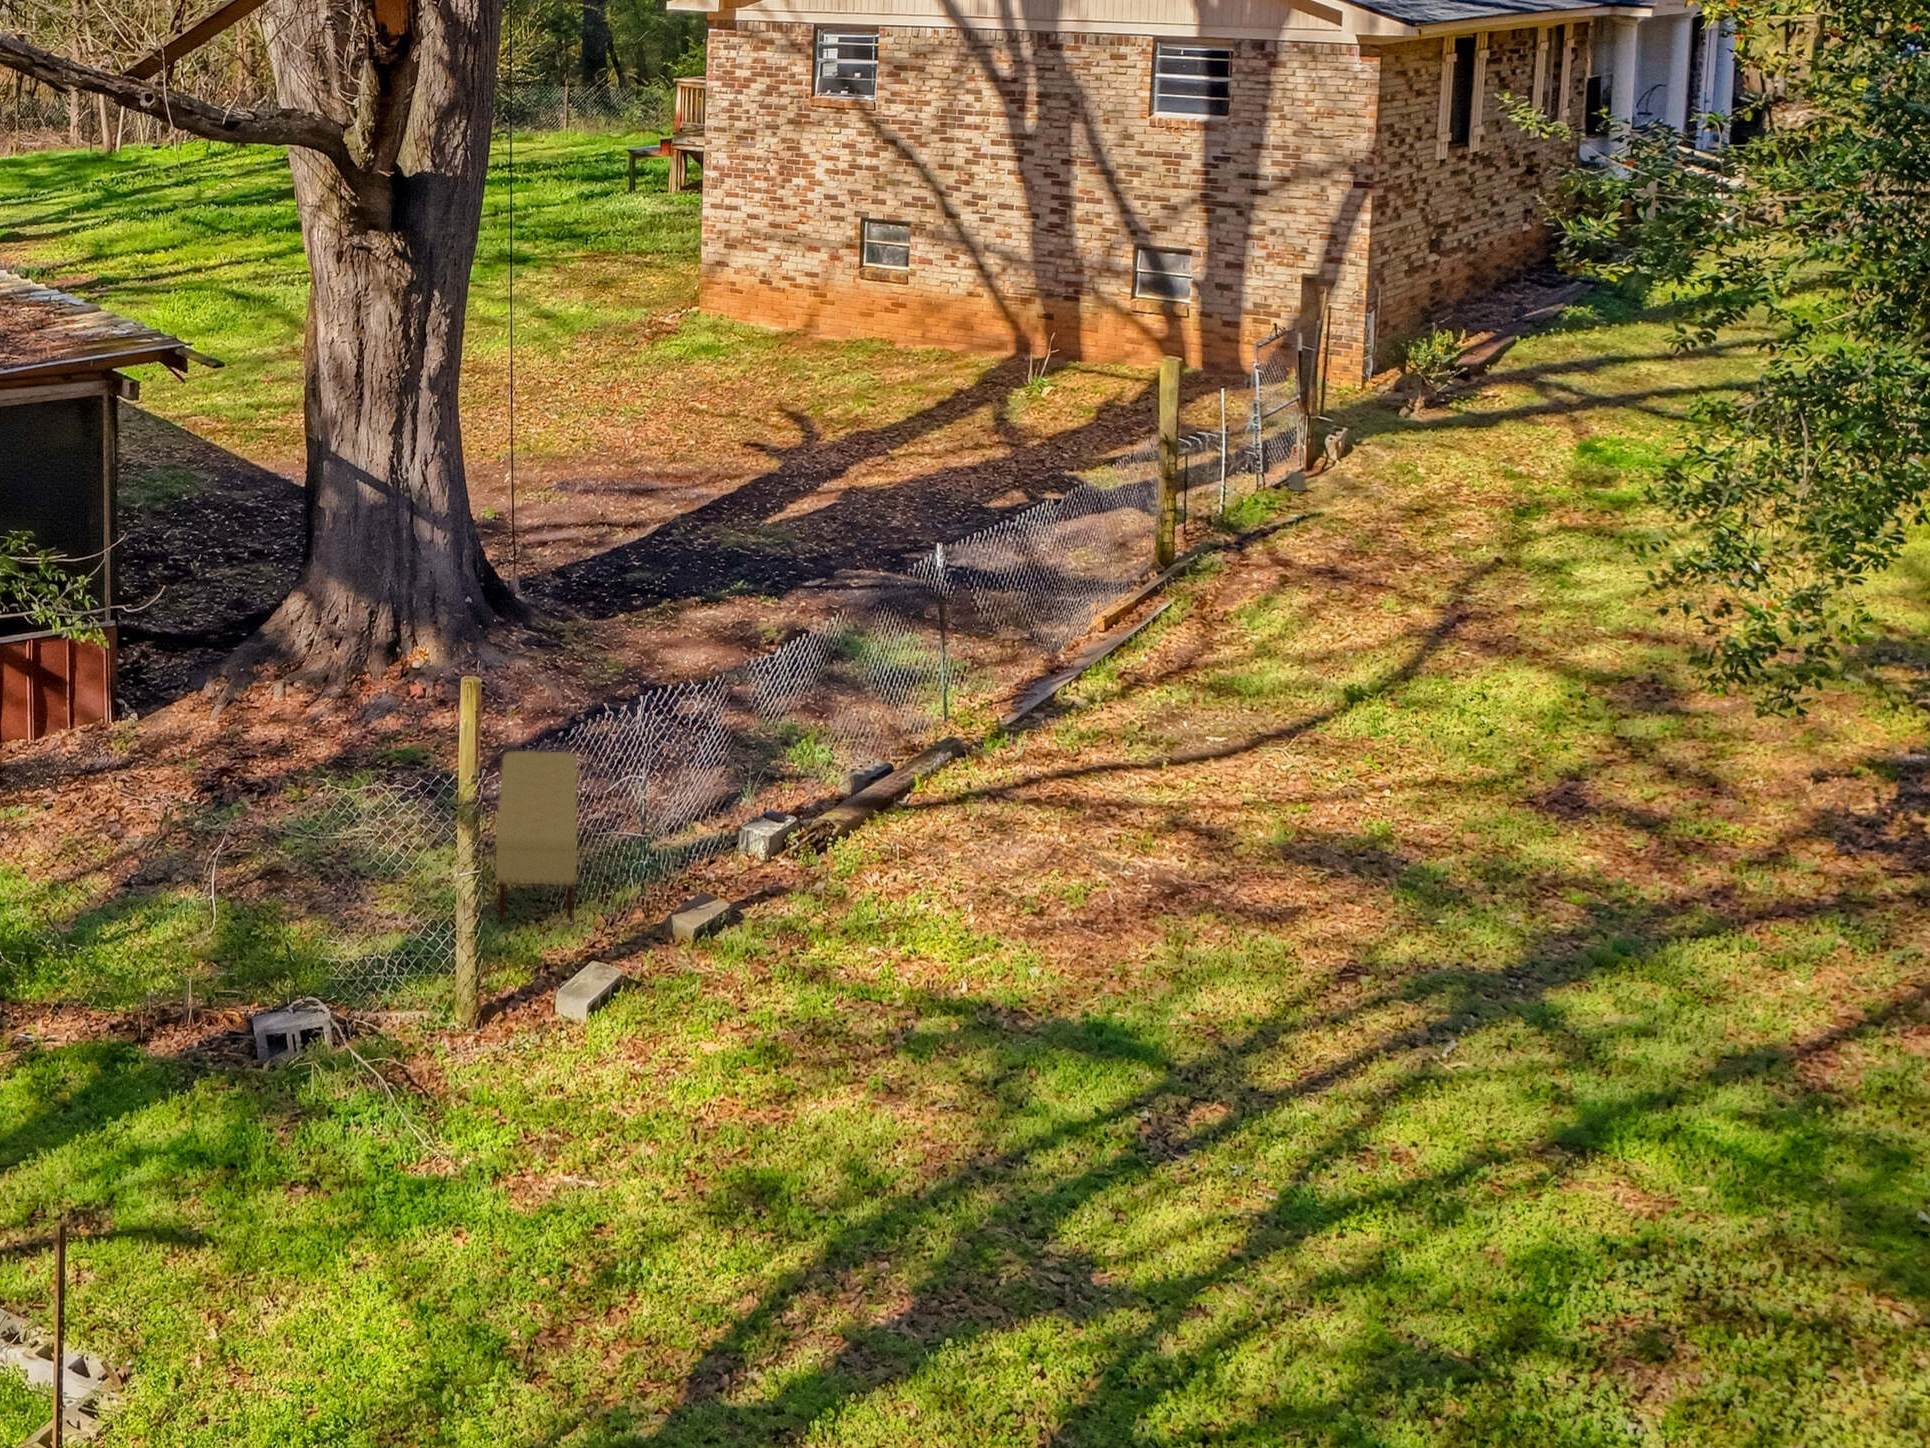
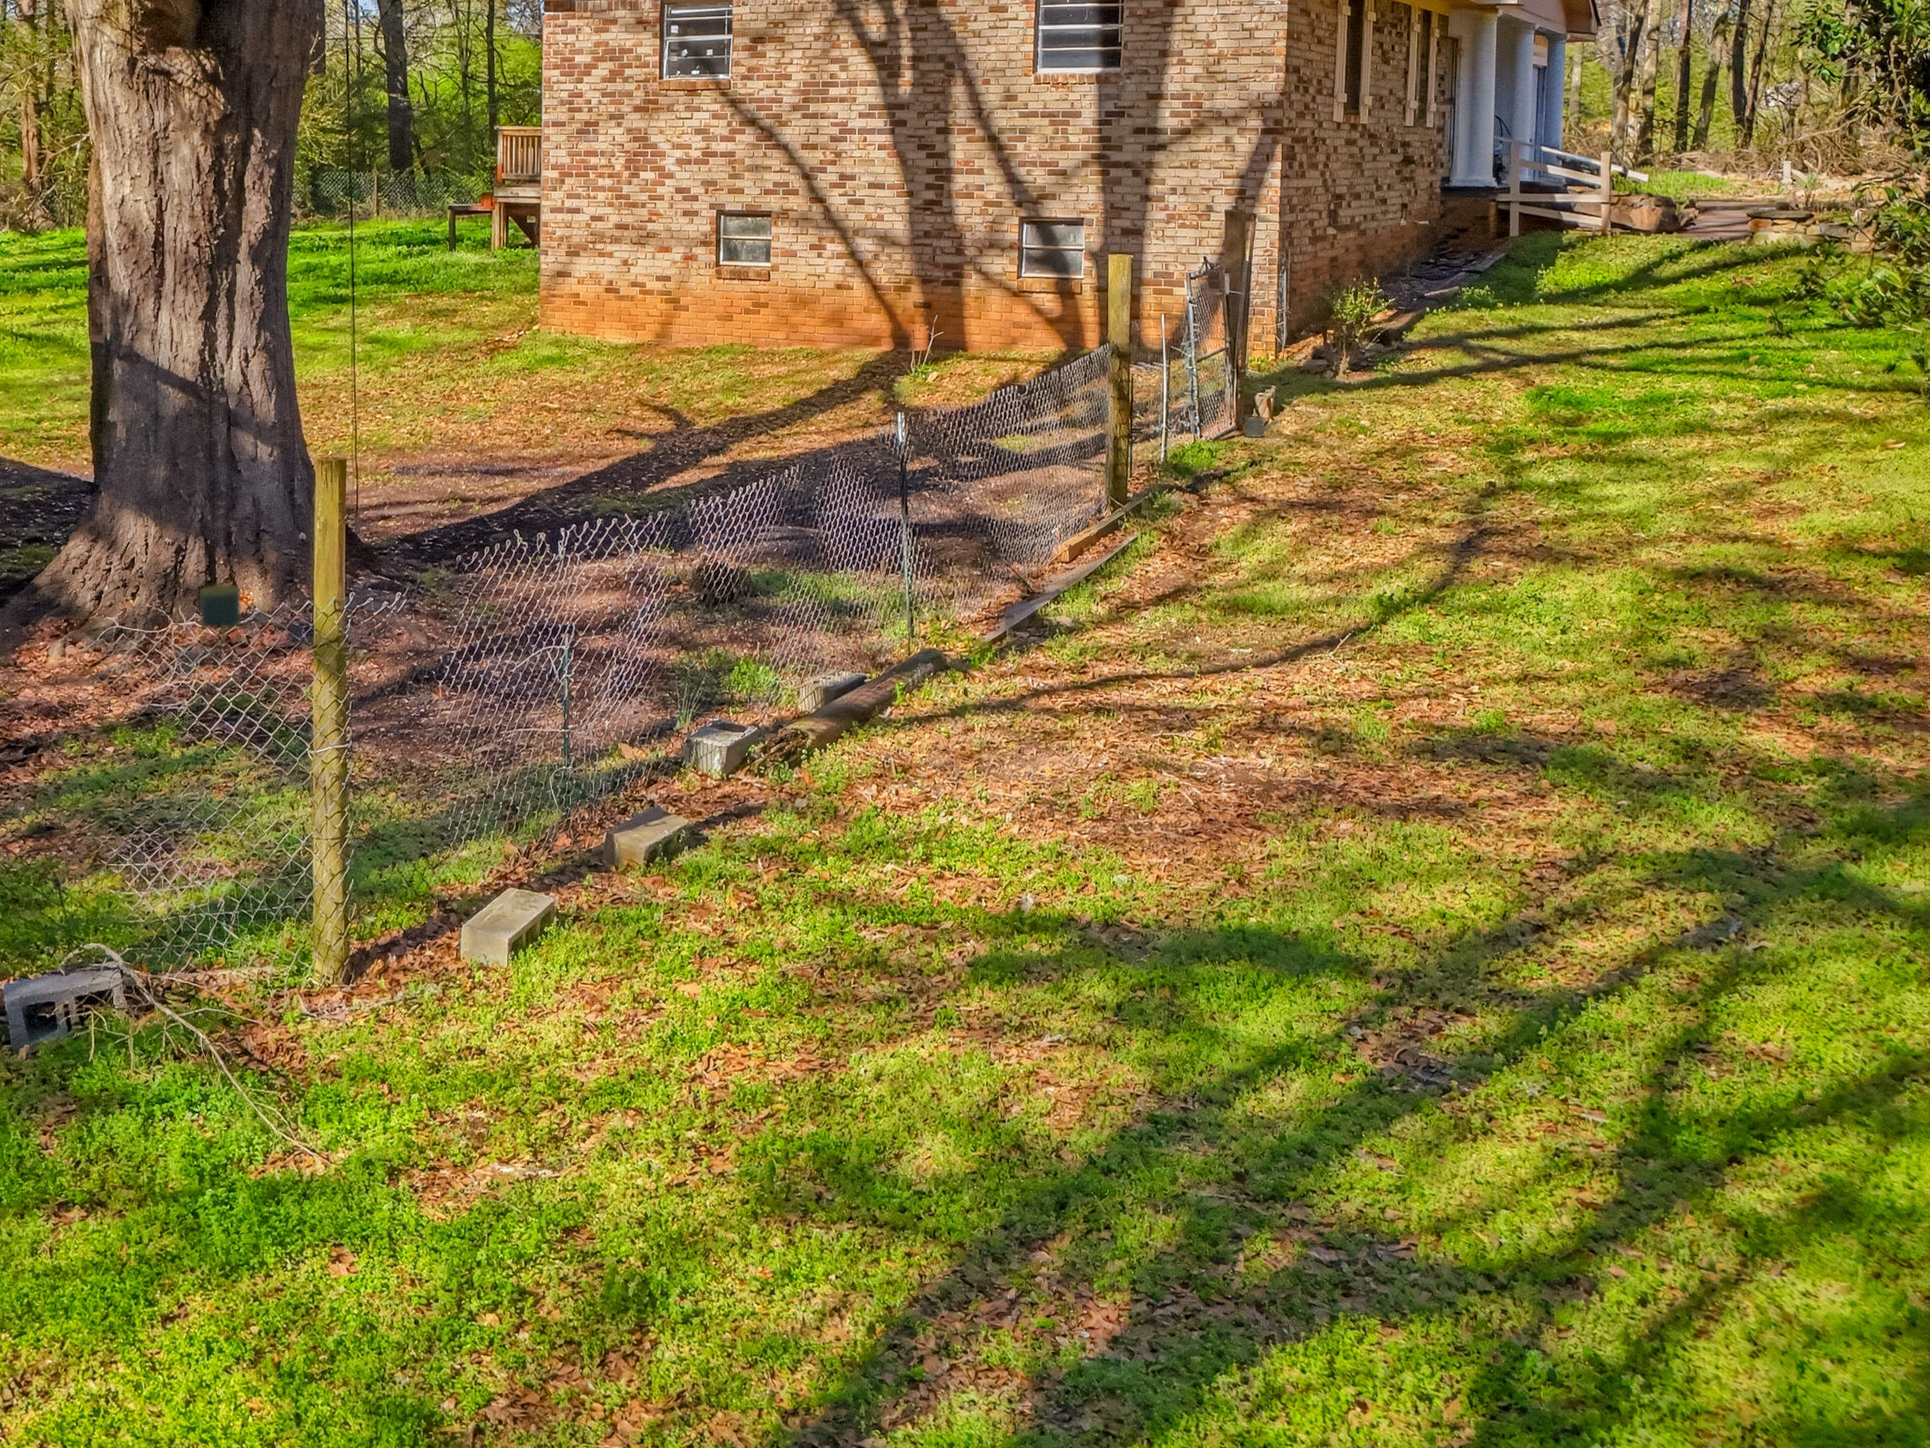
planter: none [391,647,422,697] -> present [200,585,241,647]
bench: present [495,751,577,925] -> none [358,652,478,864]

